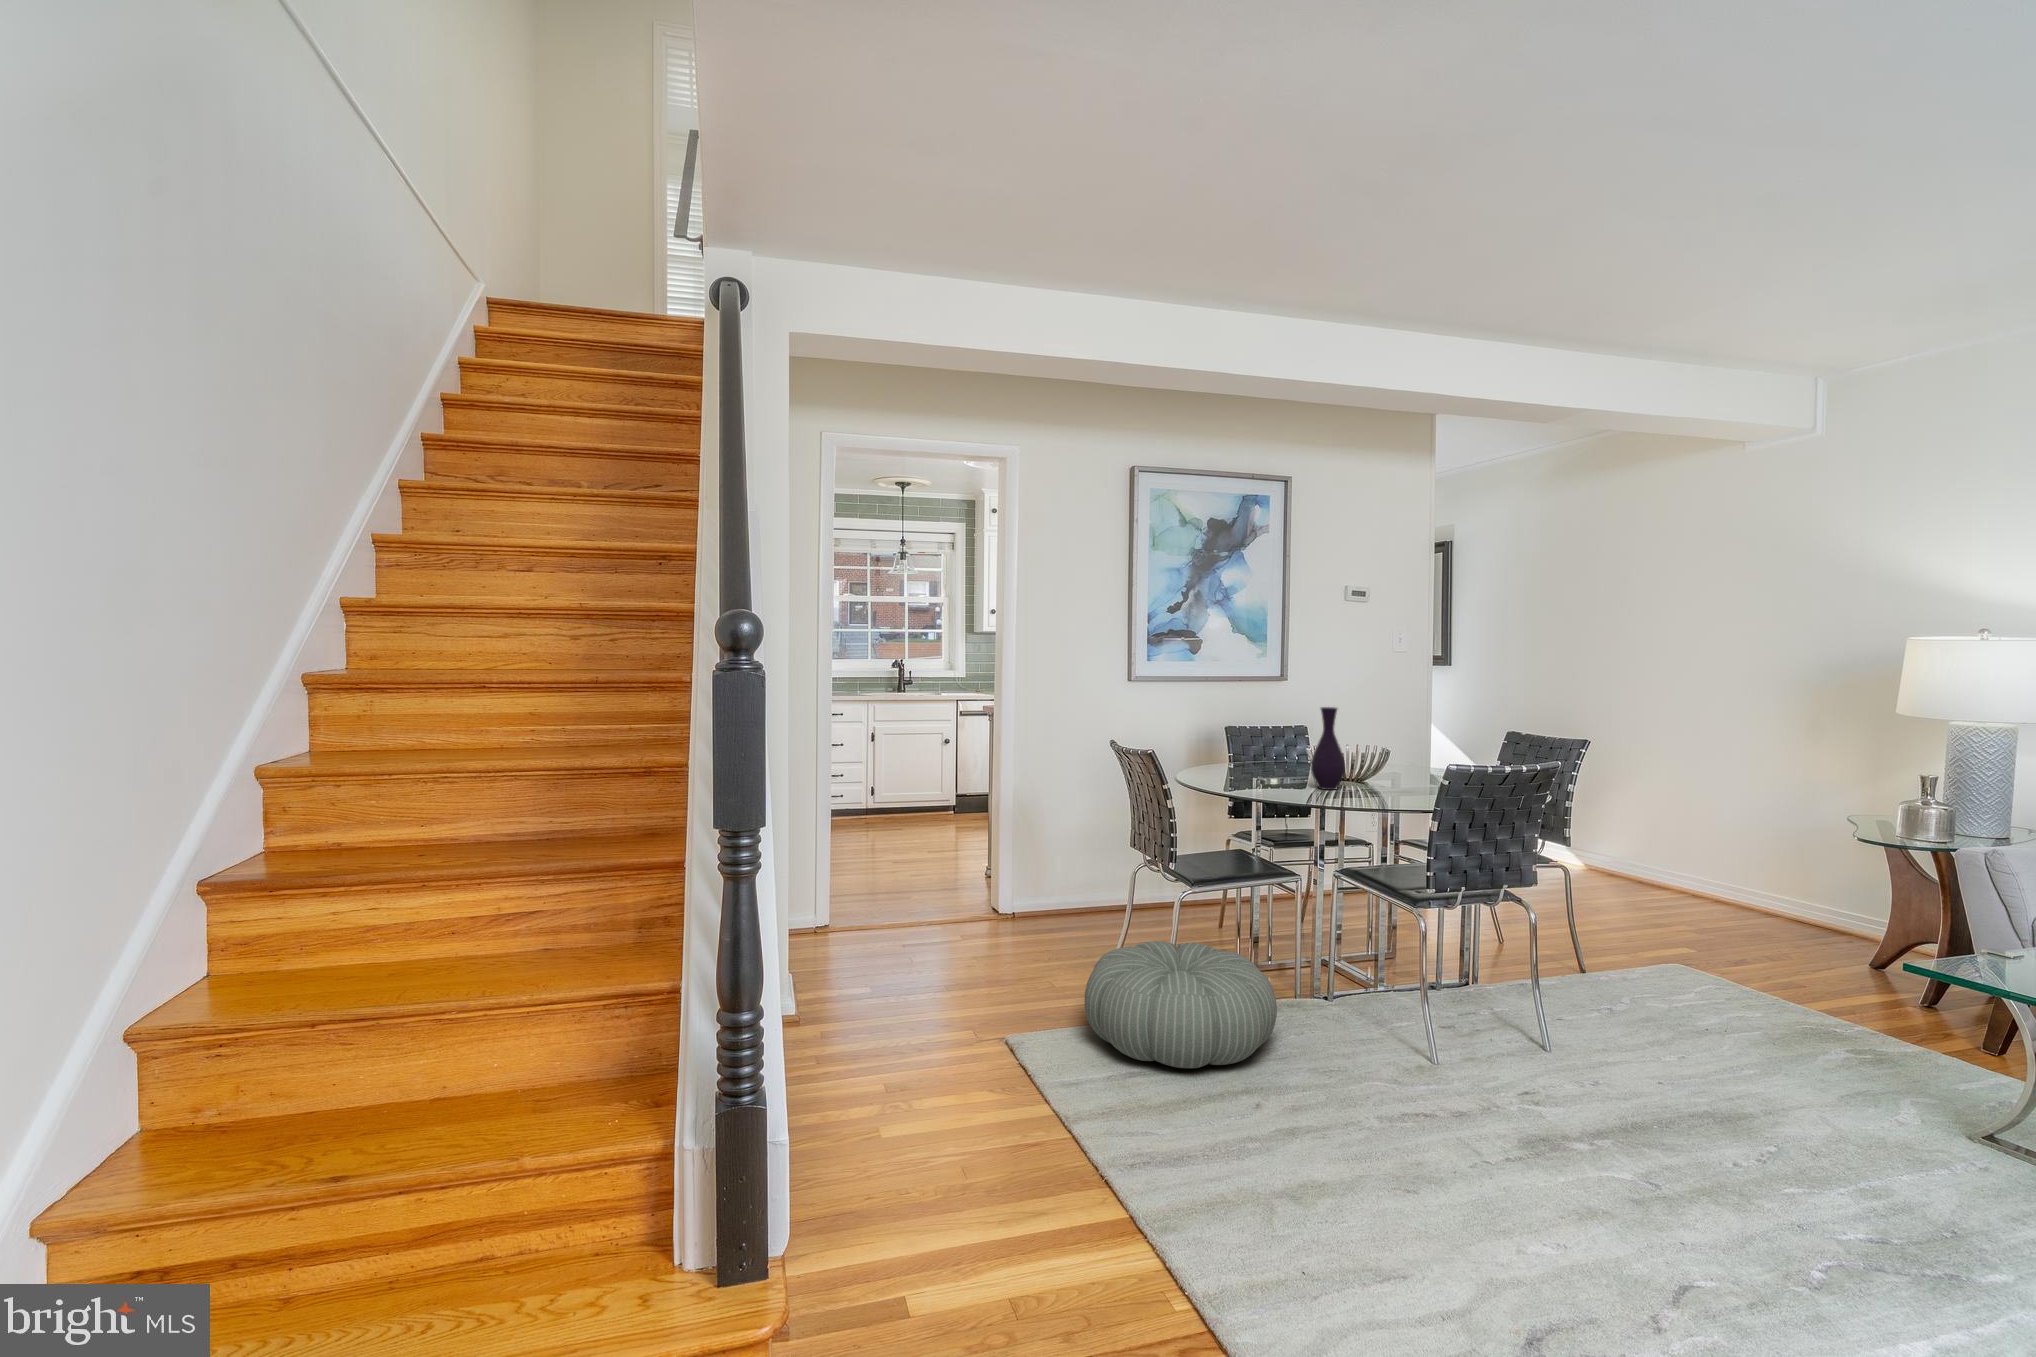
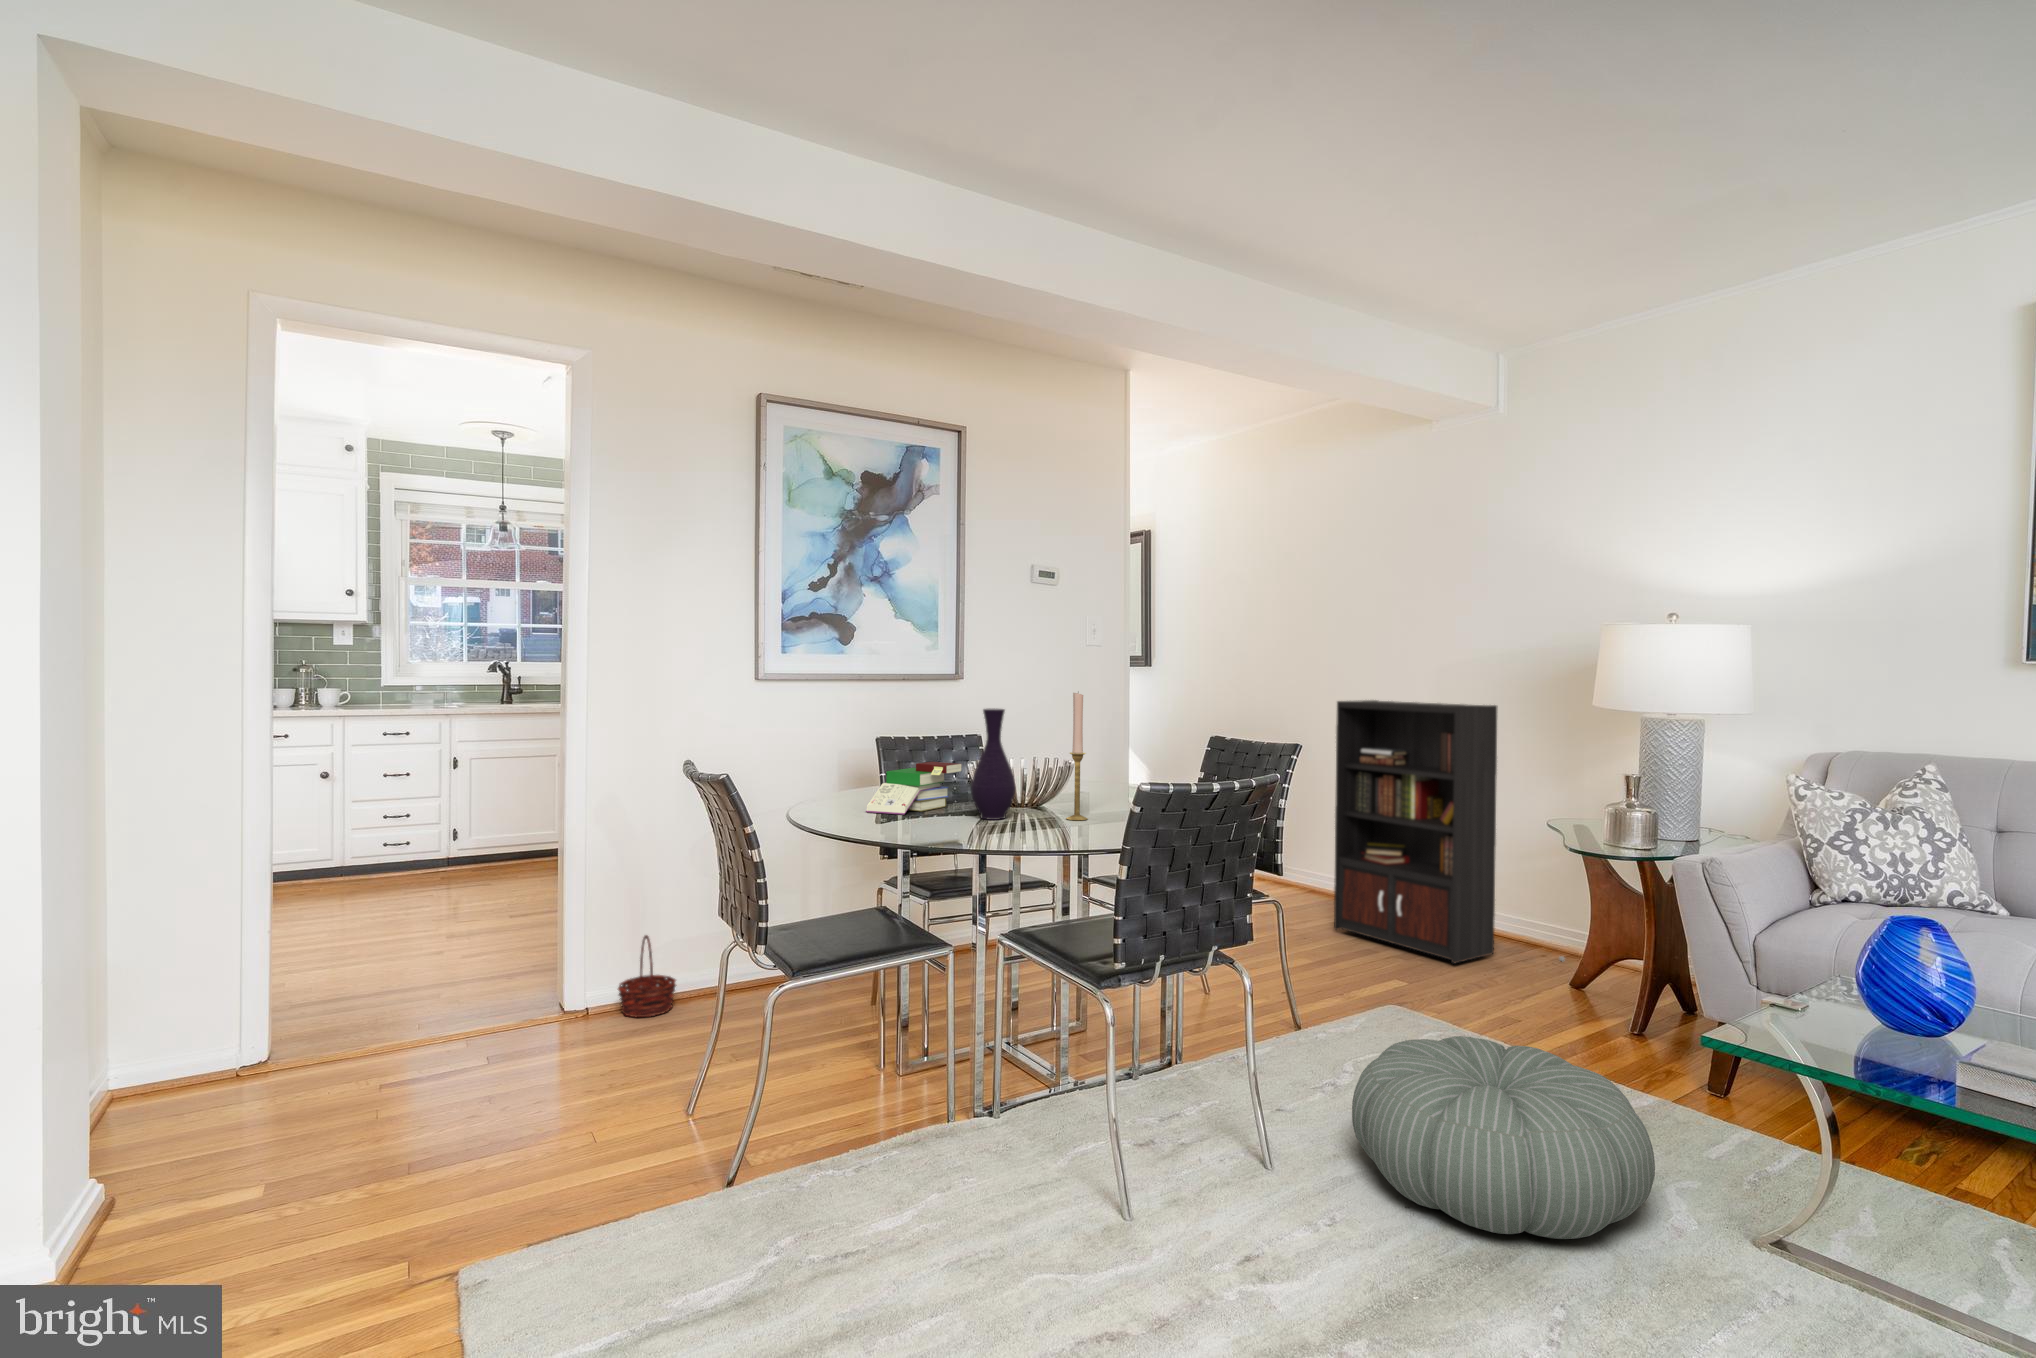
candlestick: none [1386,695,1404,793] -> present [1066,693,1088,820]
bookcase: none [1624,702,1865,947] -> present [1334,700,1565,963]
book: none [1228,746,1300,784] -> present [866,762,961,815]
basket: none [1038,864,1077,923] -> present [618,935,676,1017]
pouf: present [1085,942,1277,1068] -> present [1352,1036,1655,1239]

